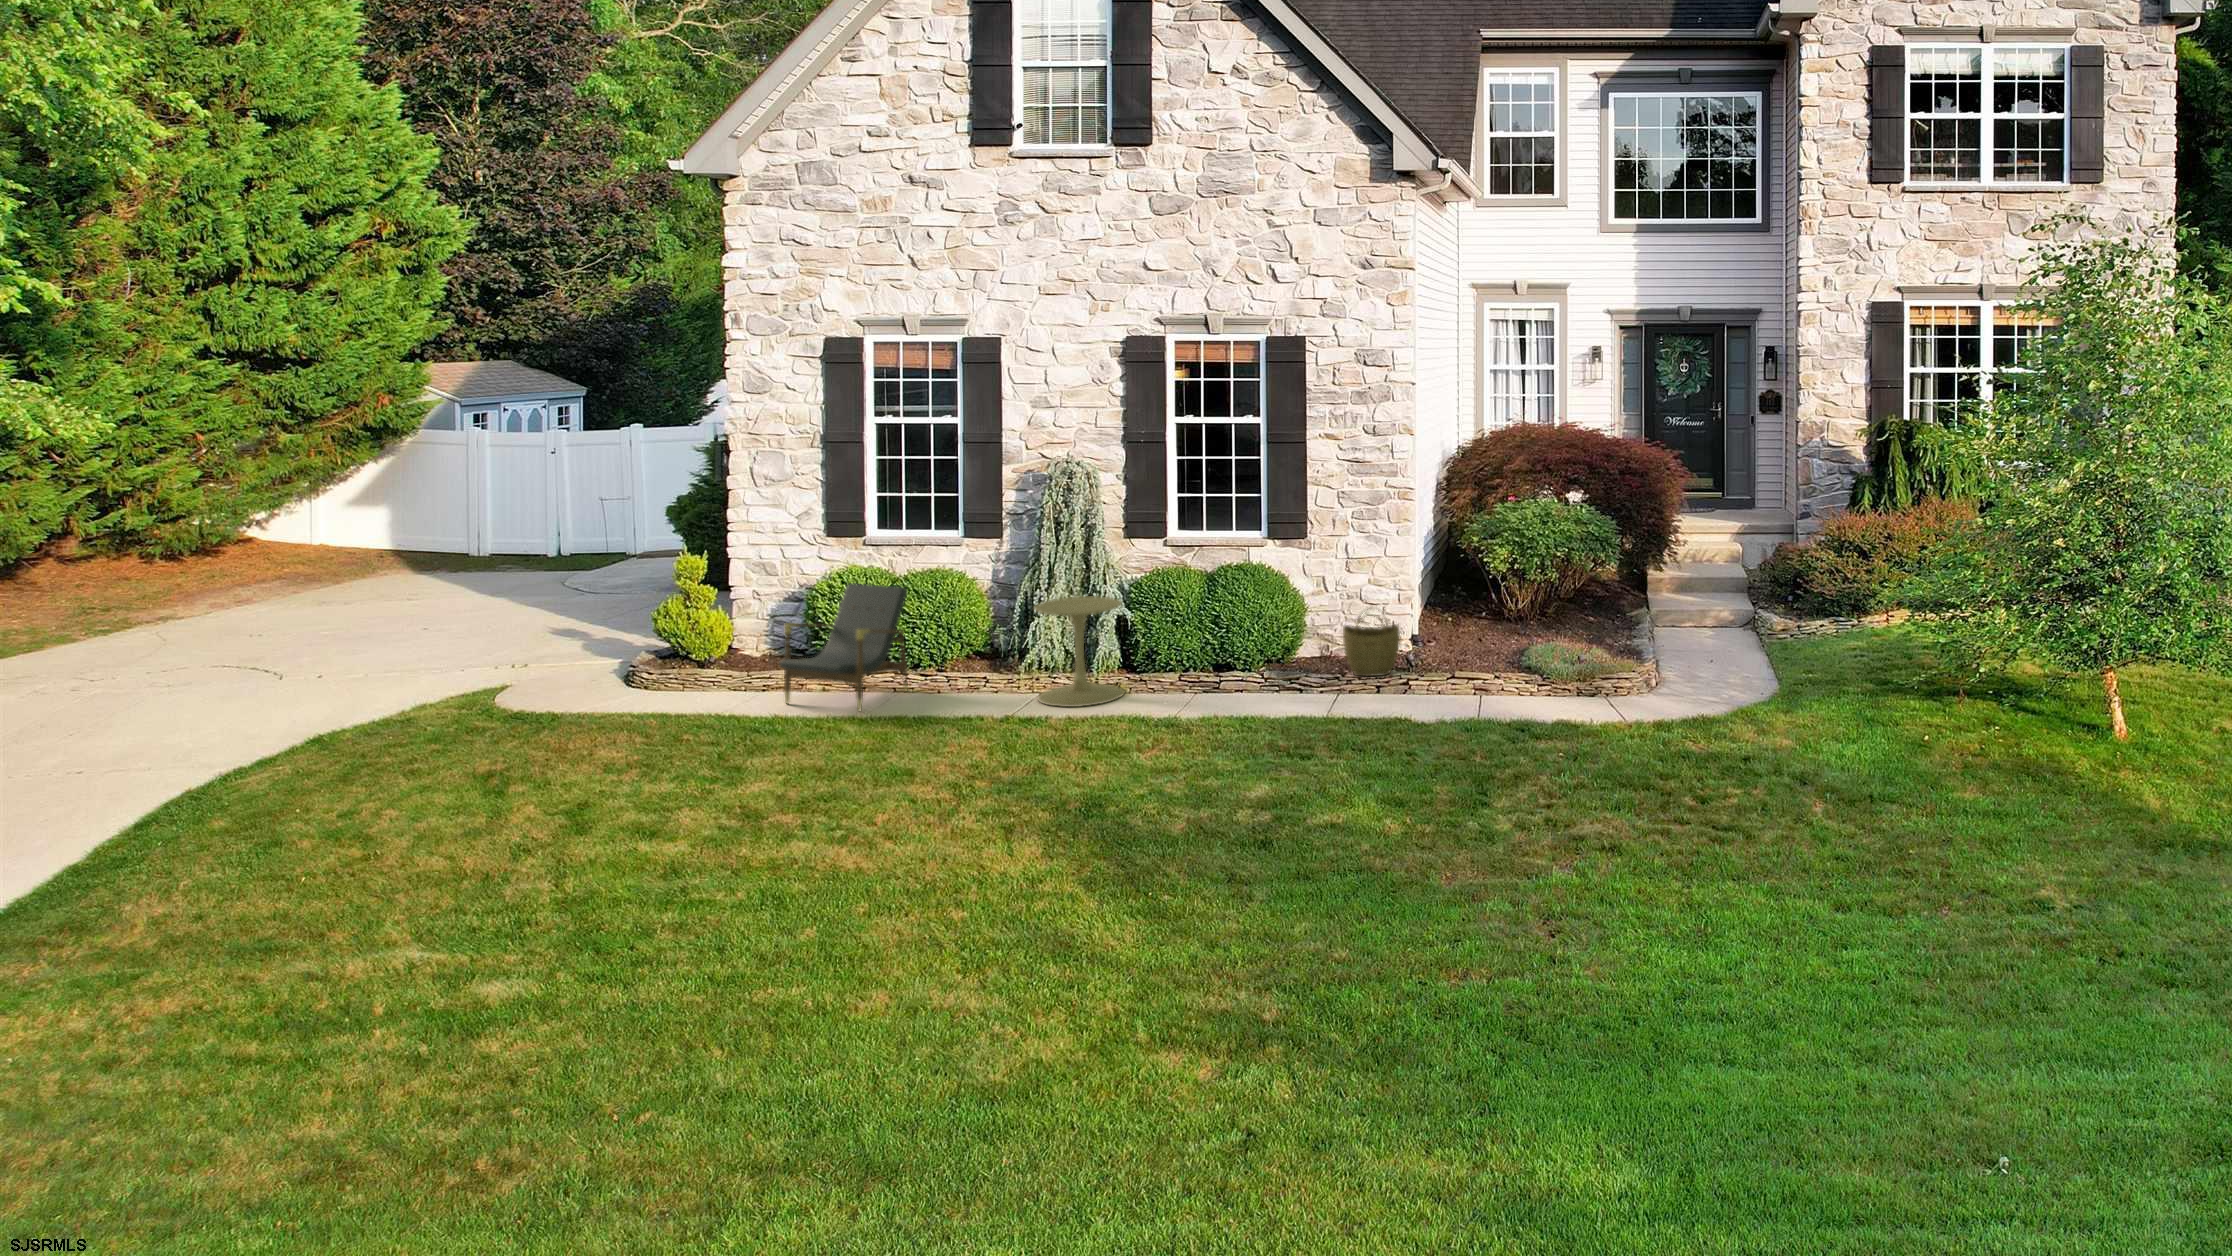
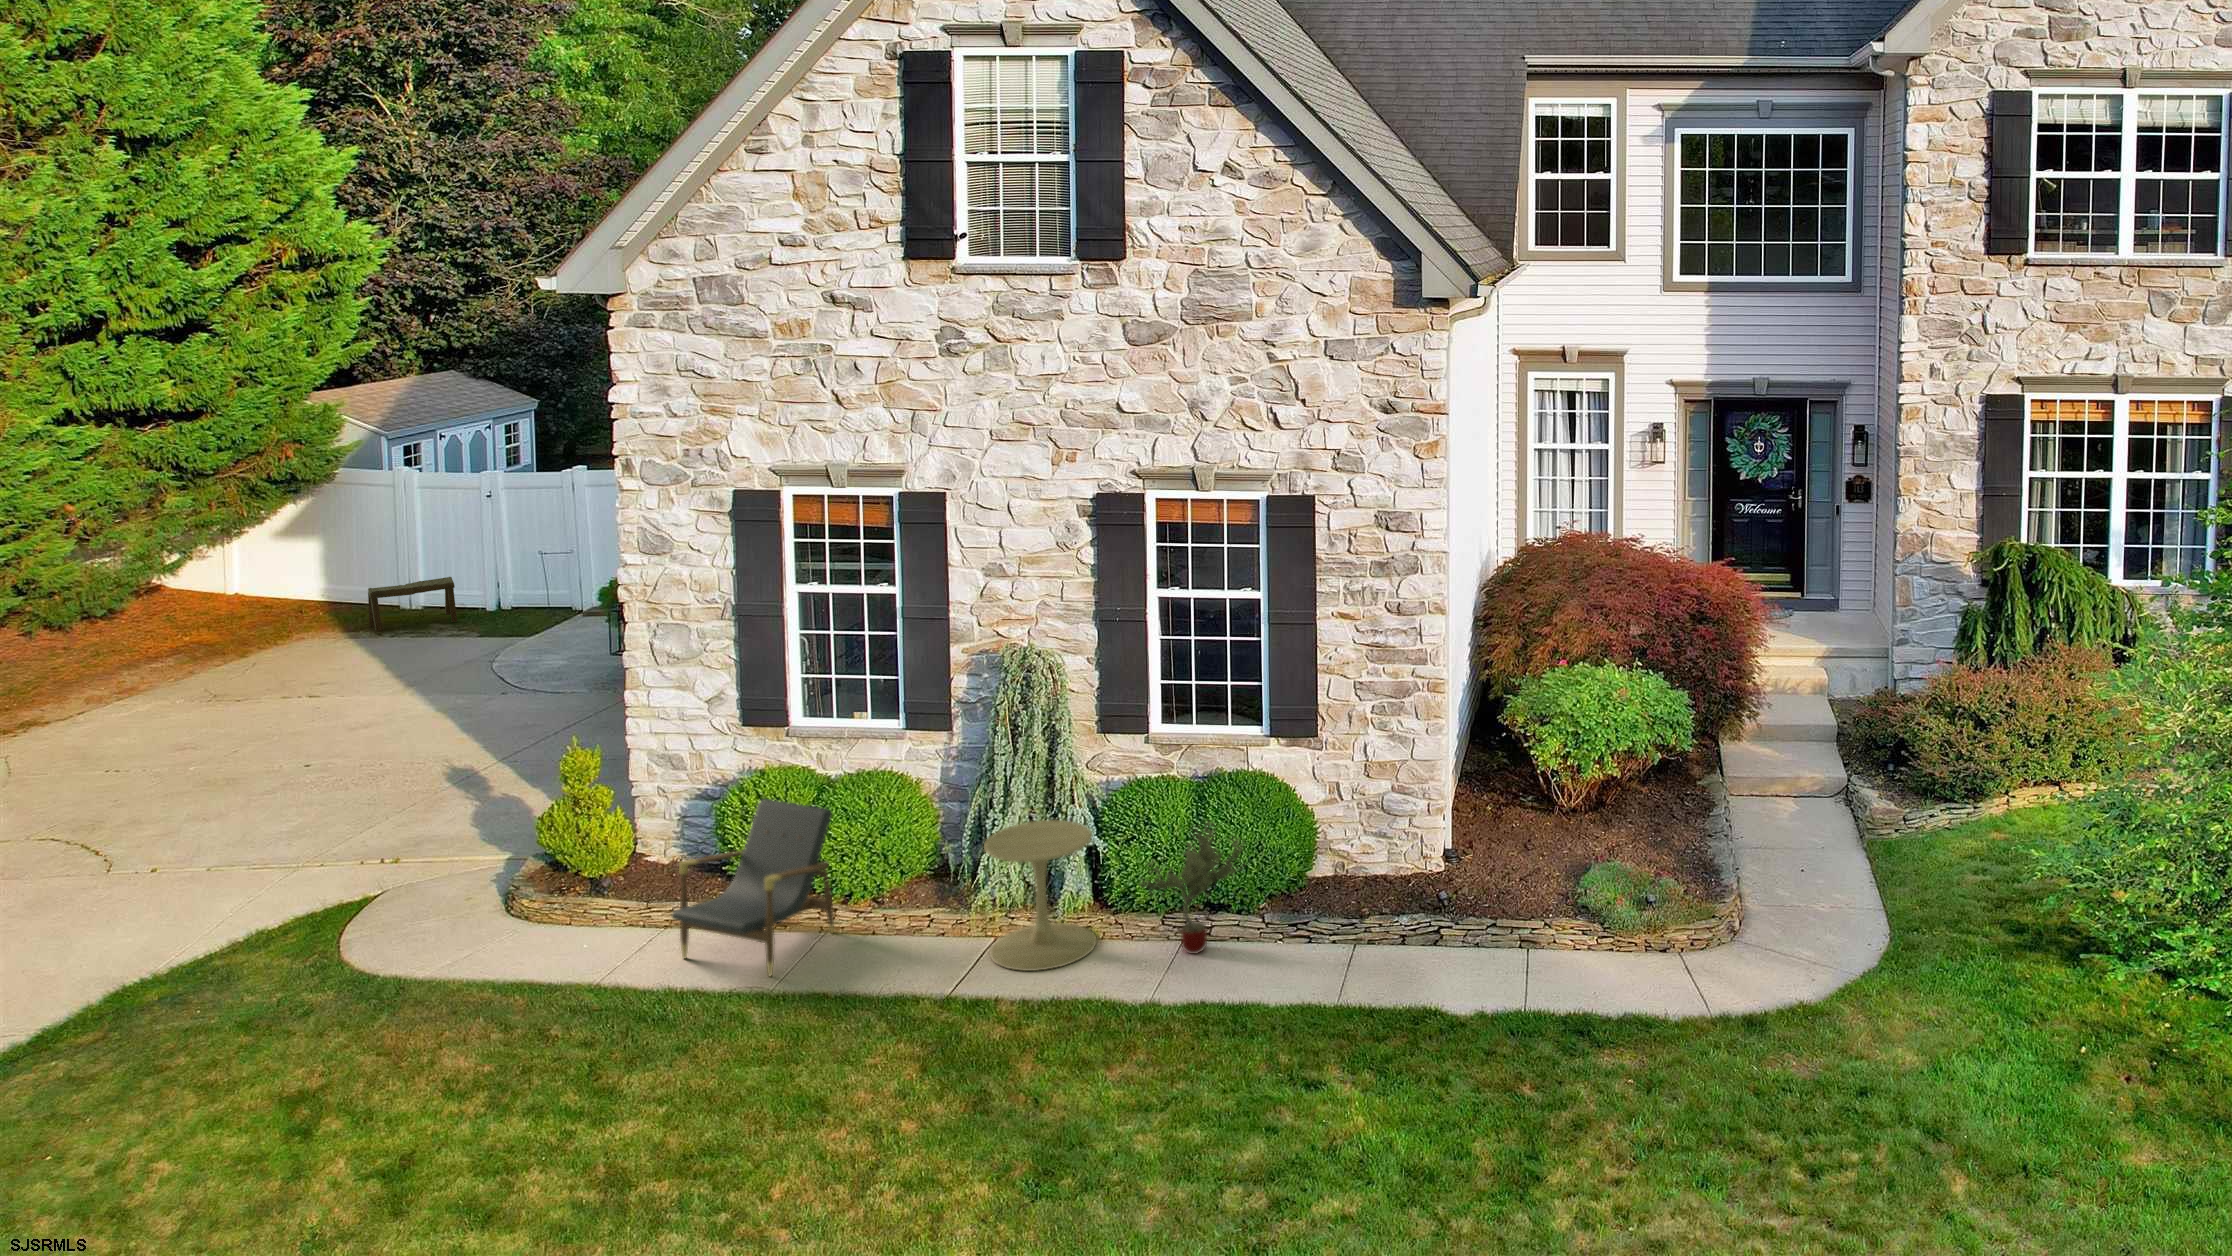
bench: none [453,516,531,562] -> present [368,577,457,632]
potted tree: none [1158,589,1248,698] -> present [1138,821,1243,954]
woven basket: present [1343,609,1400,676] -> none [1363,823,1433,912]

